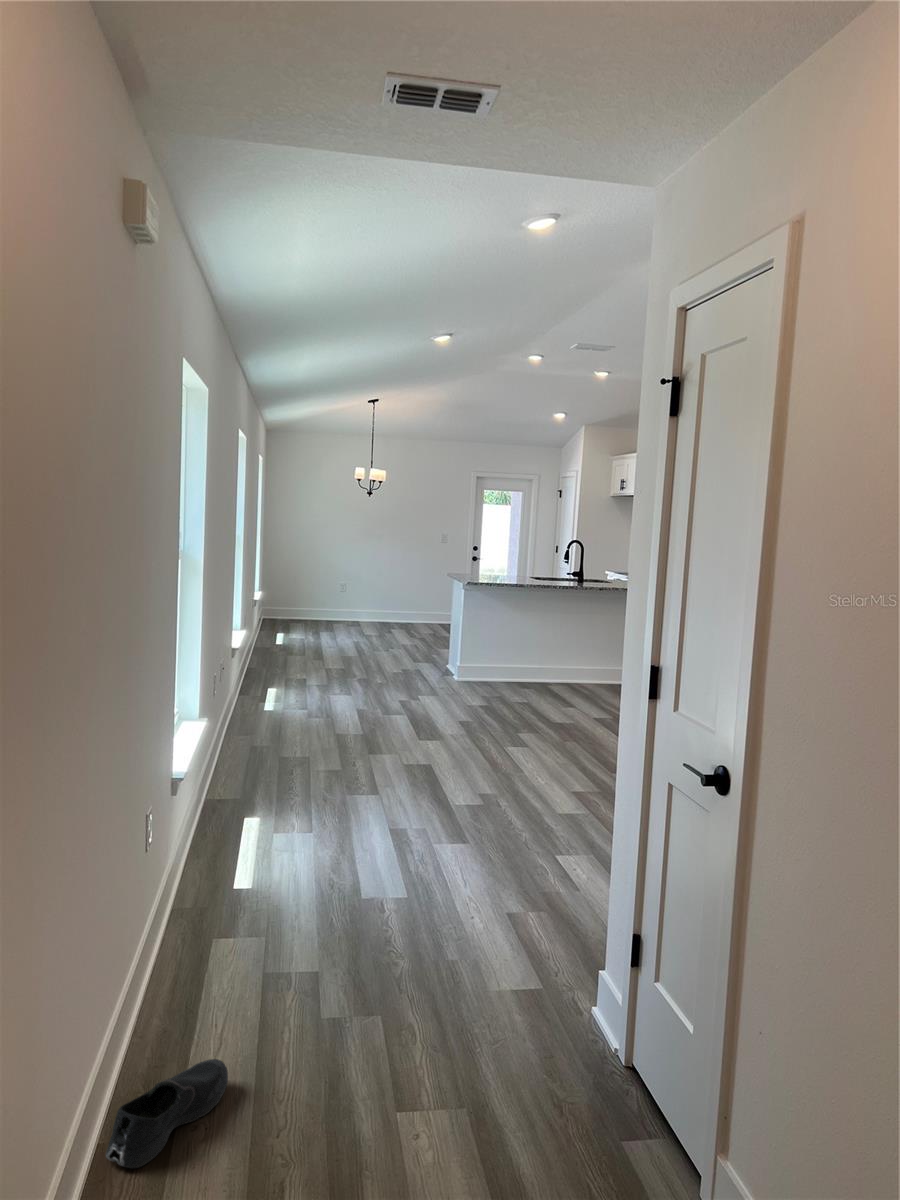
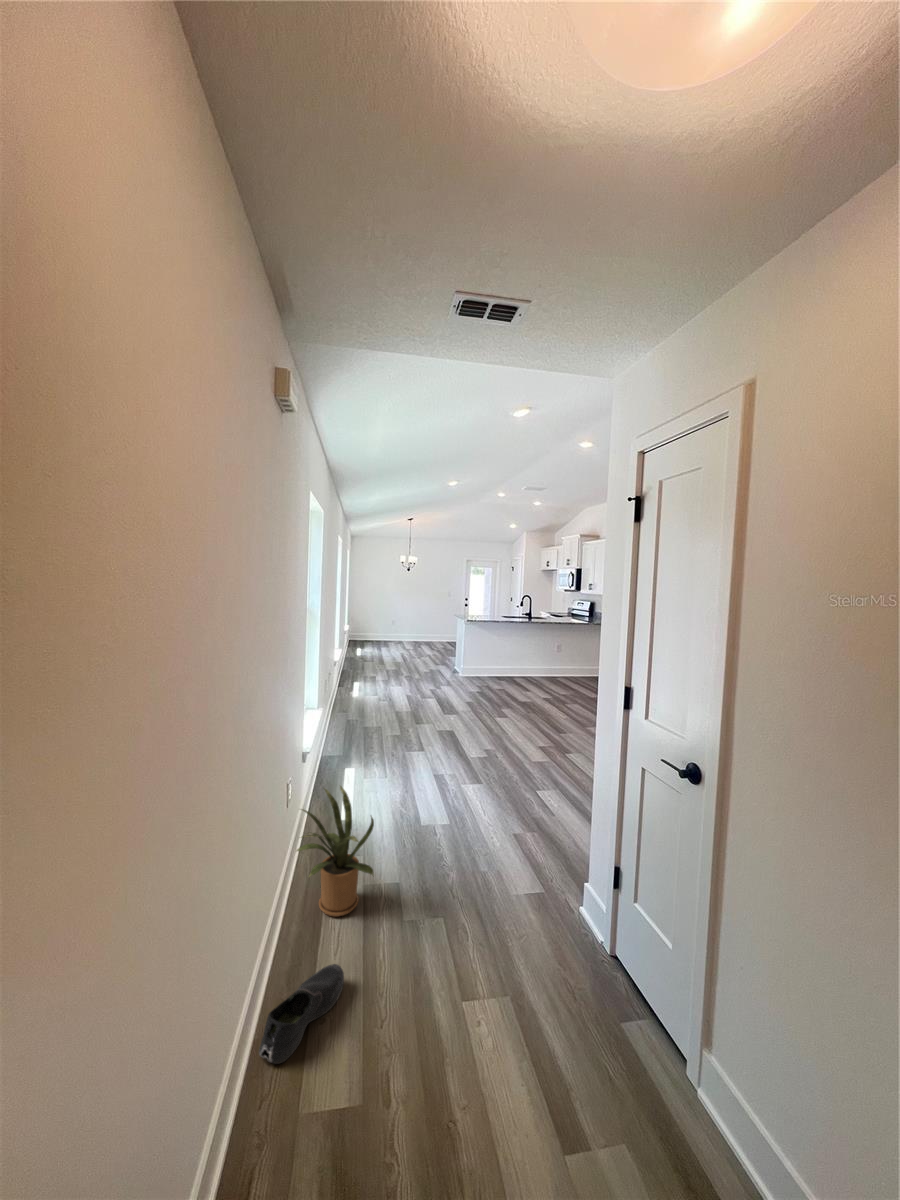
house plant: none [158,819,279,1009] -> present [297,786,374,917]

